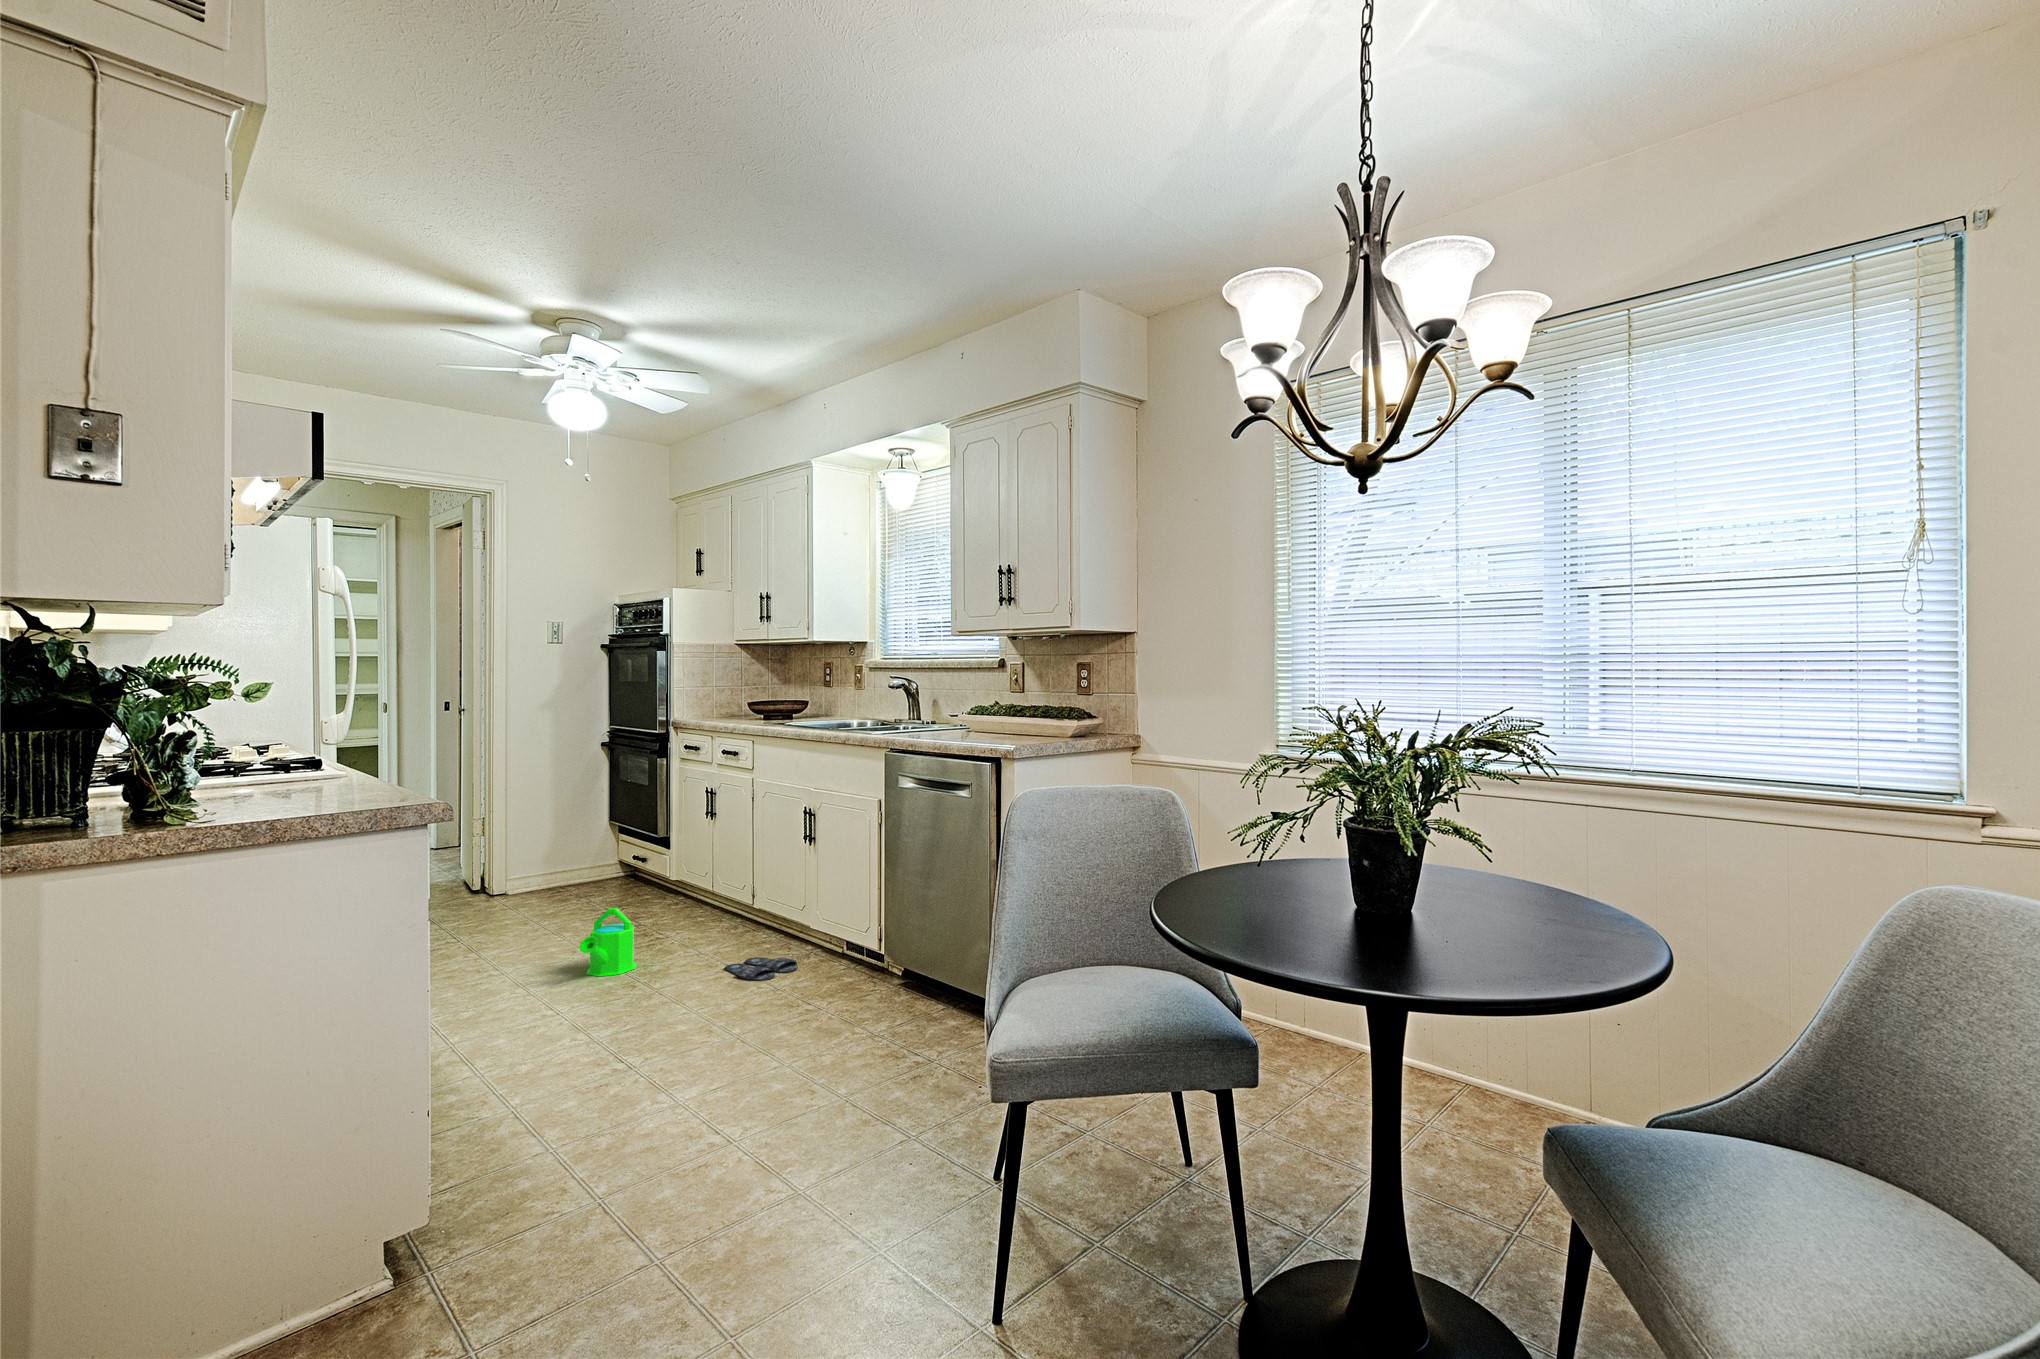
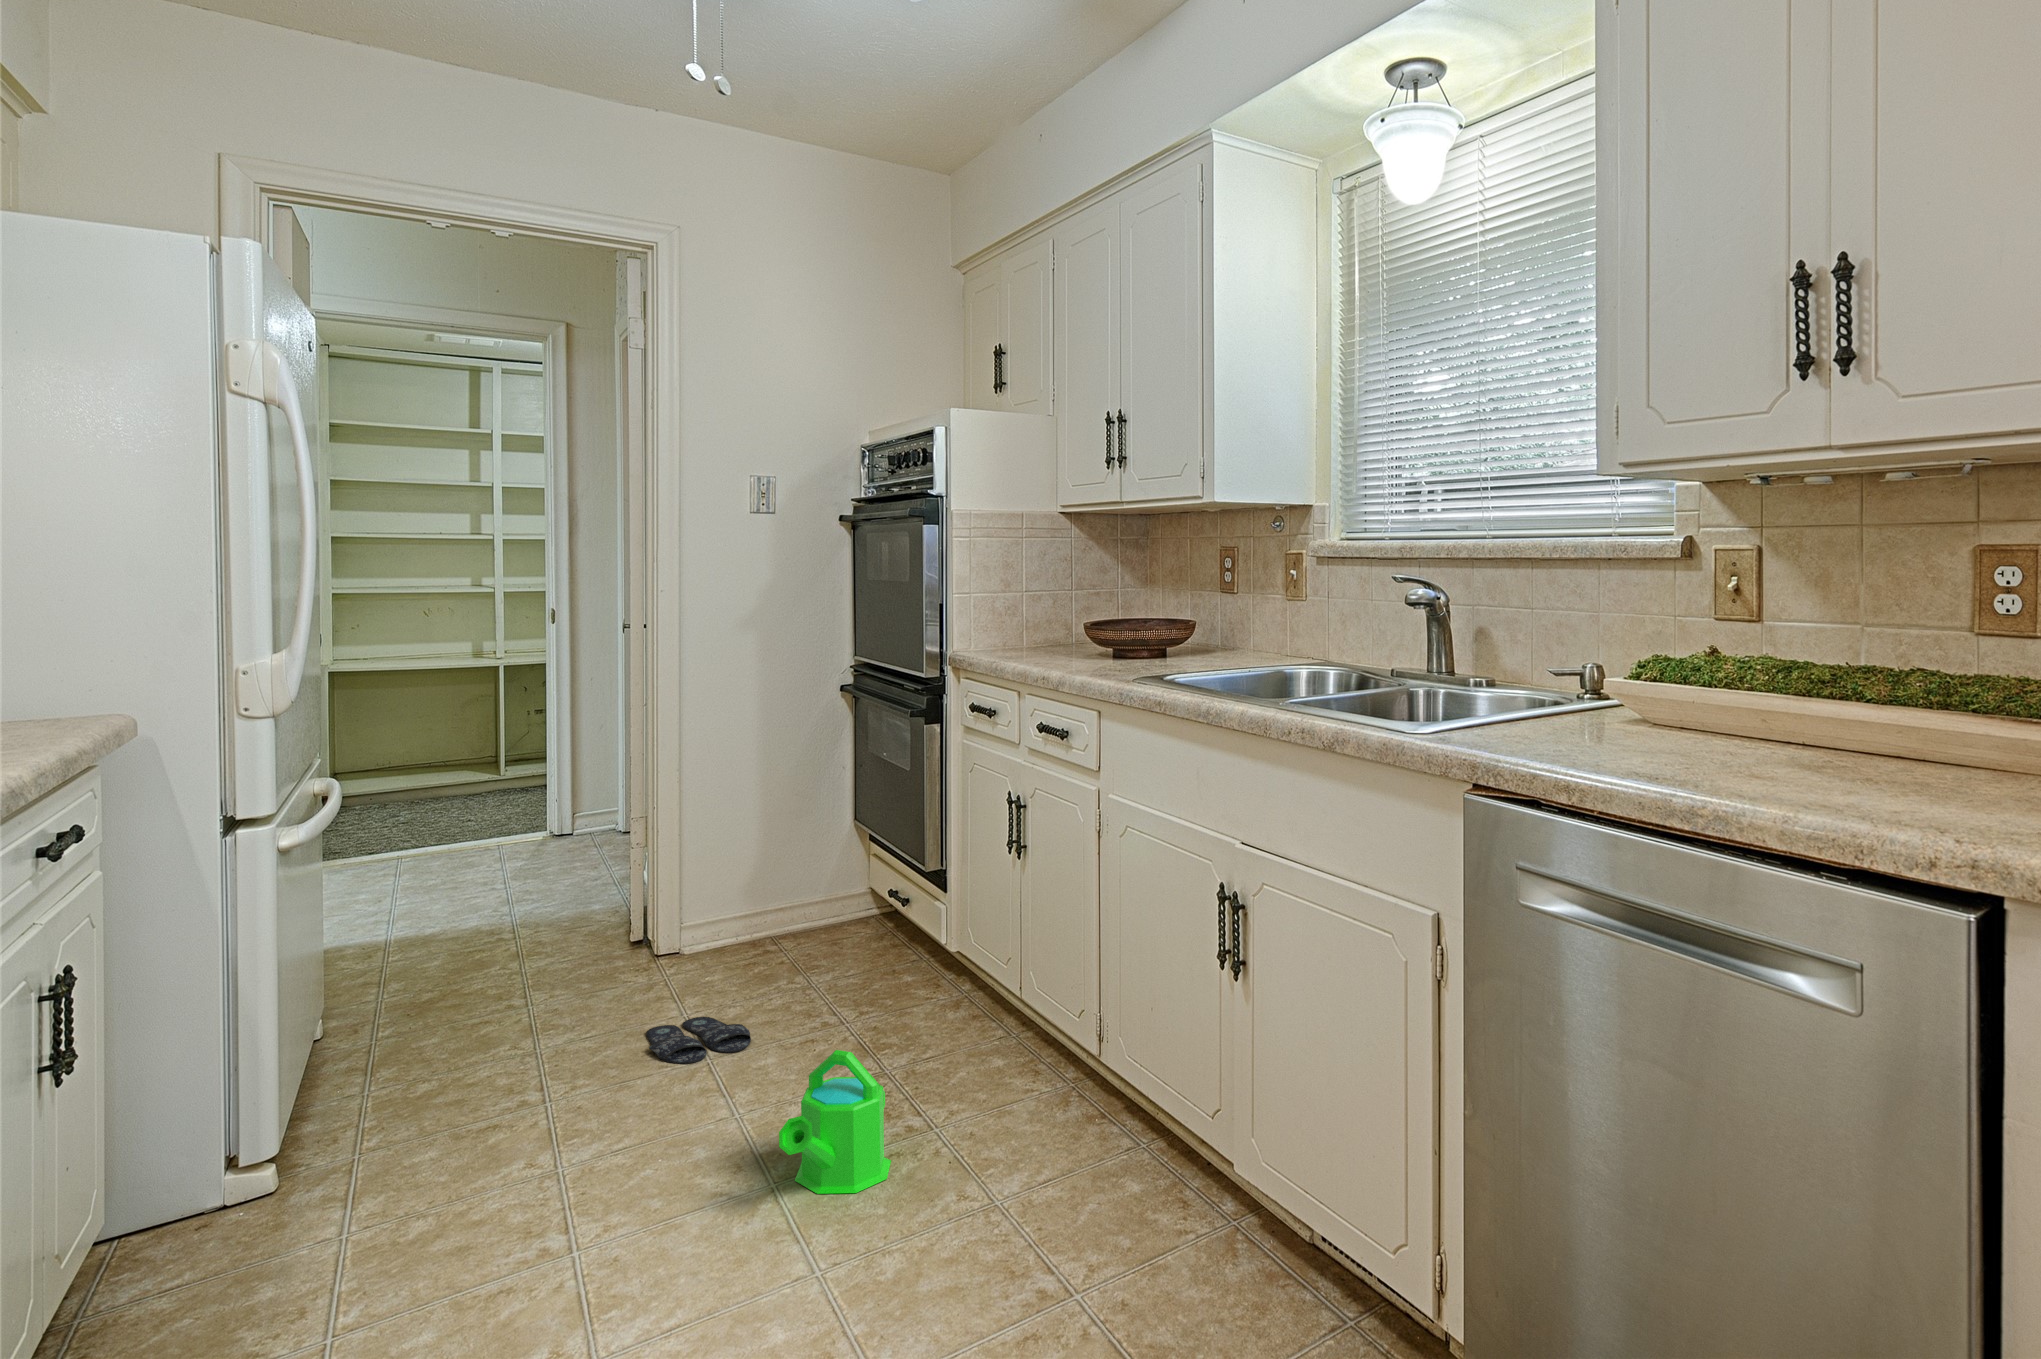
slippers: present [725,957,798,981] -> present [646,1017,751,1064]

